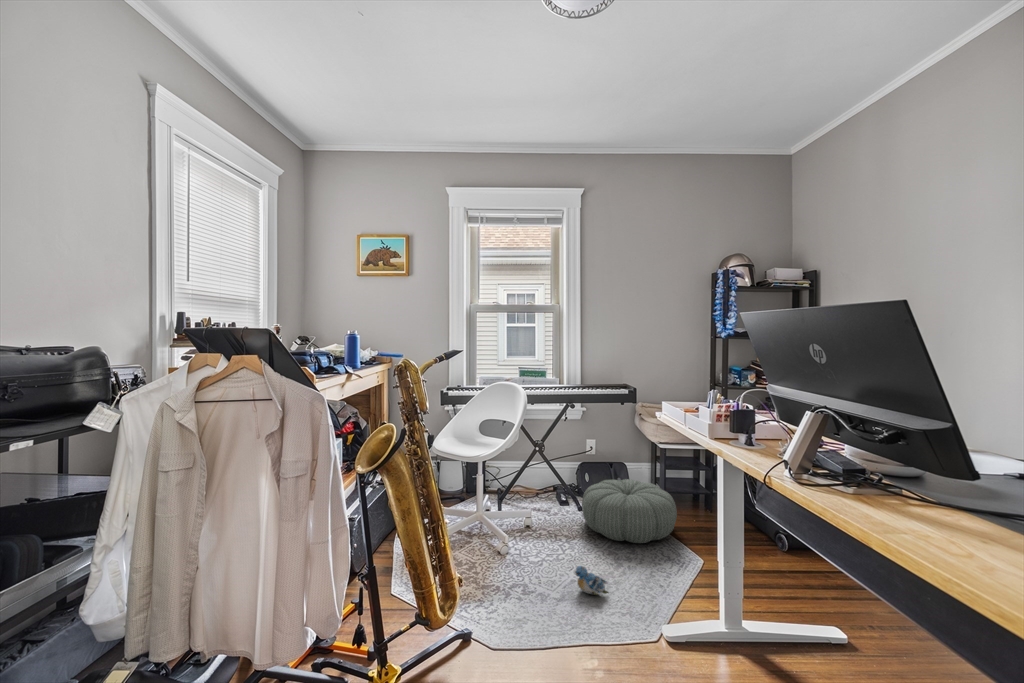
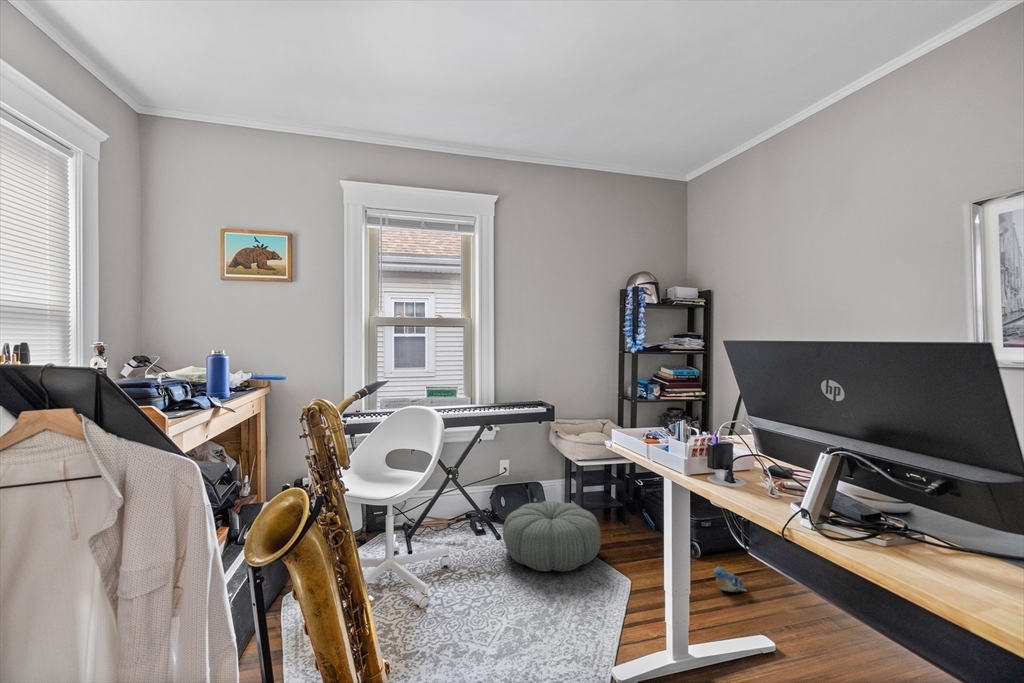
plush toy: present [575,566,608,595] -> present [713,567,748,592]

